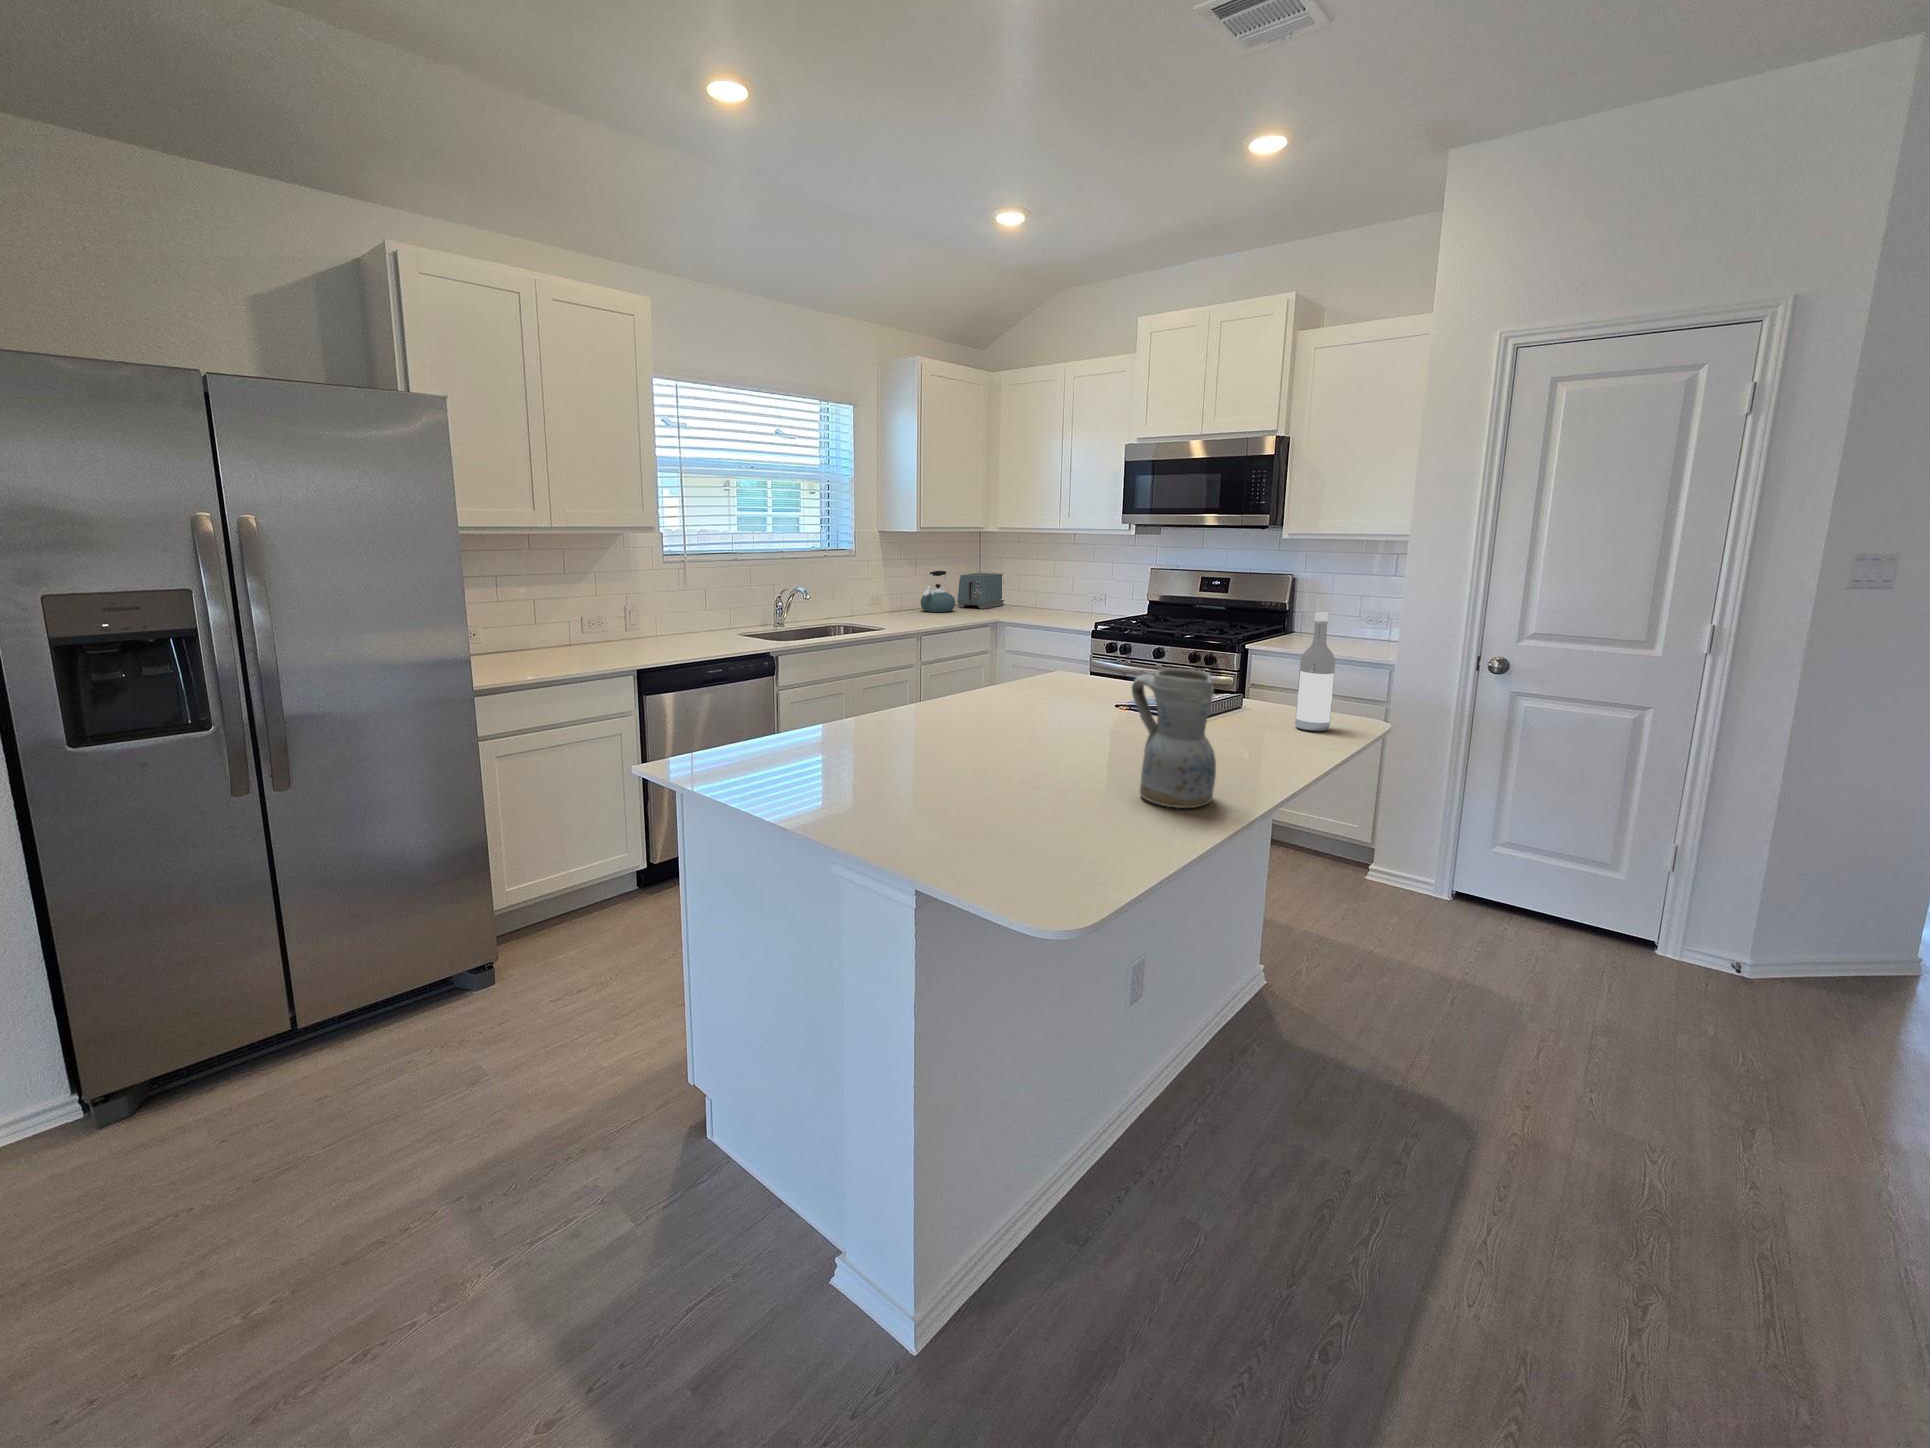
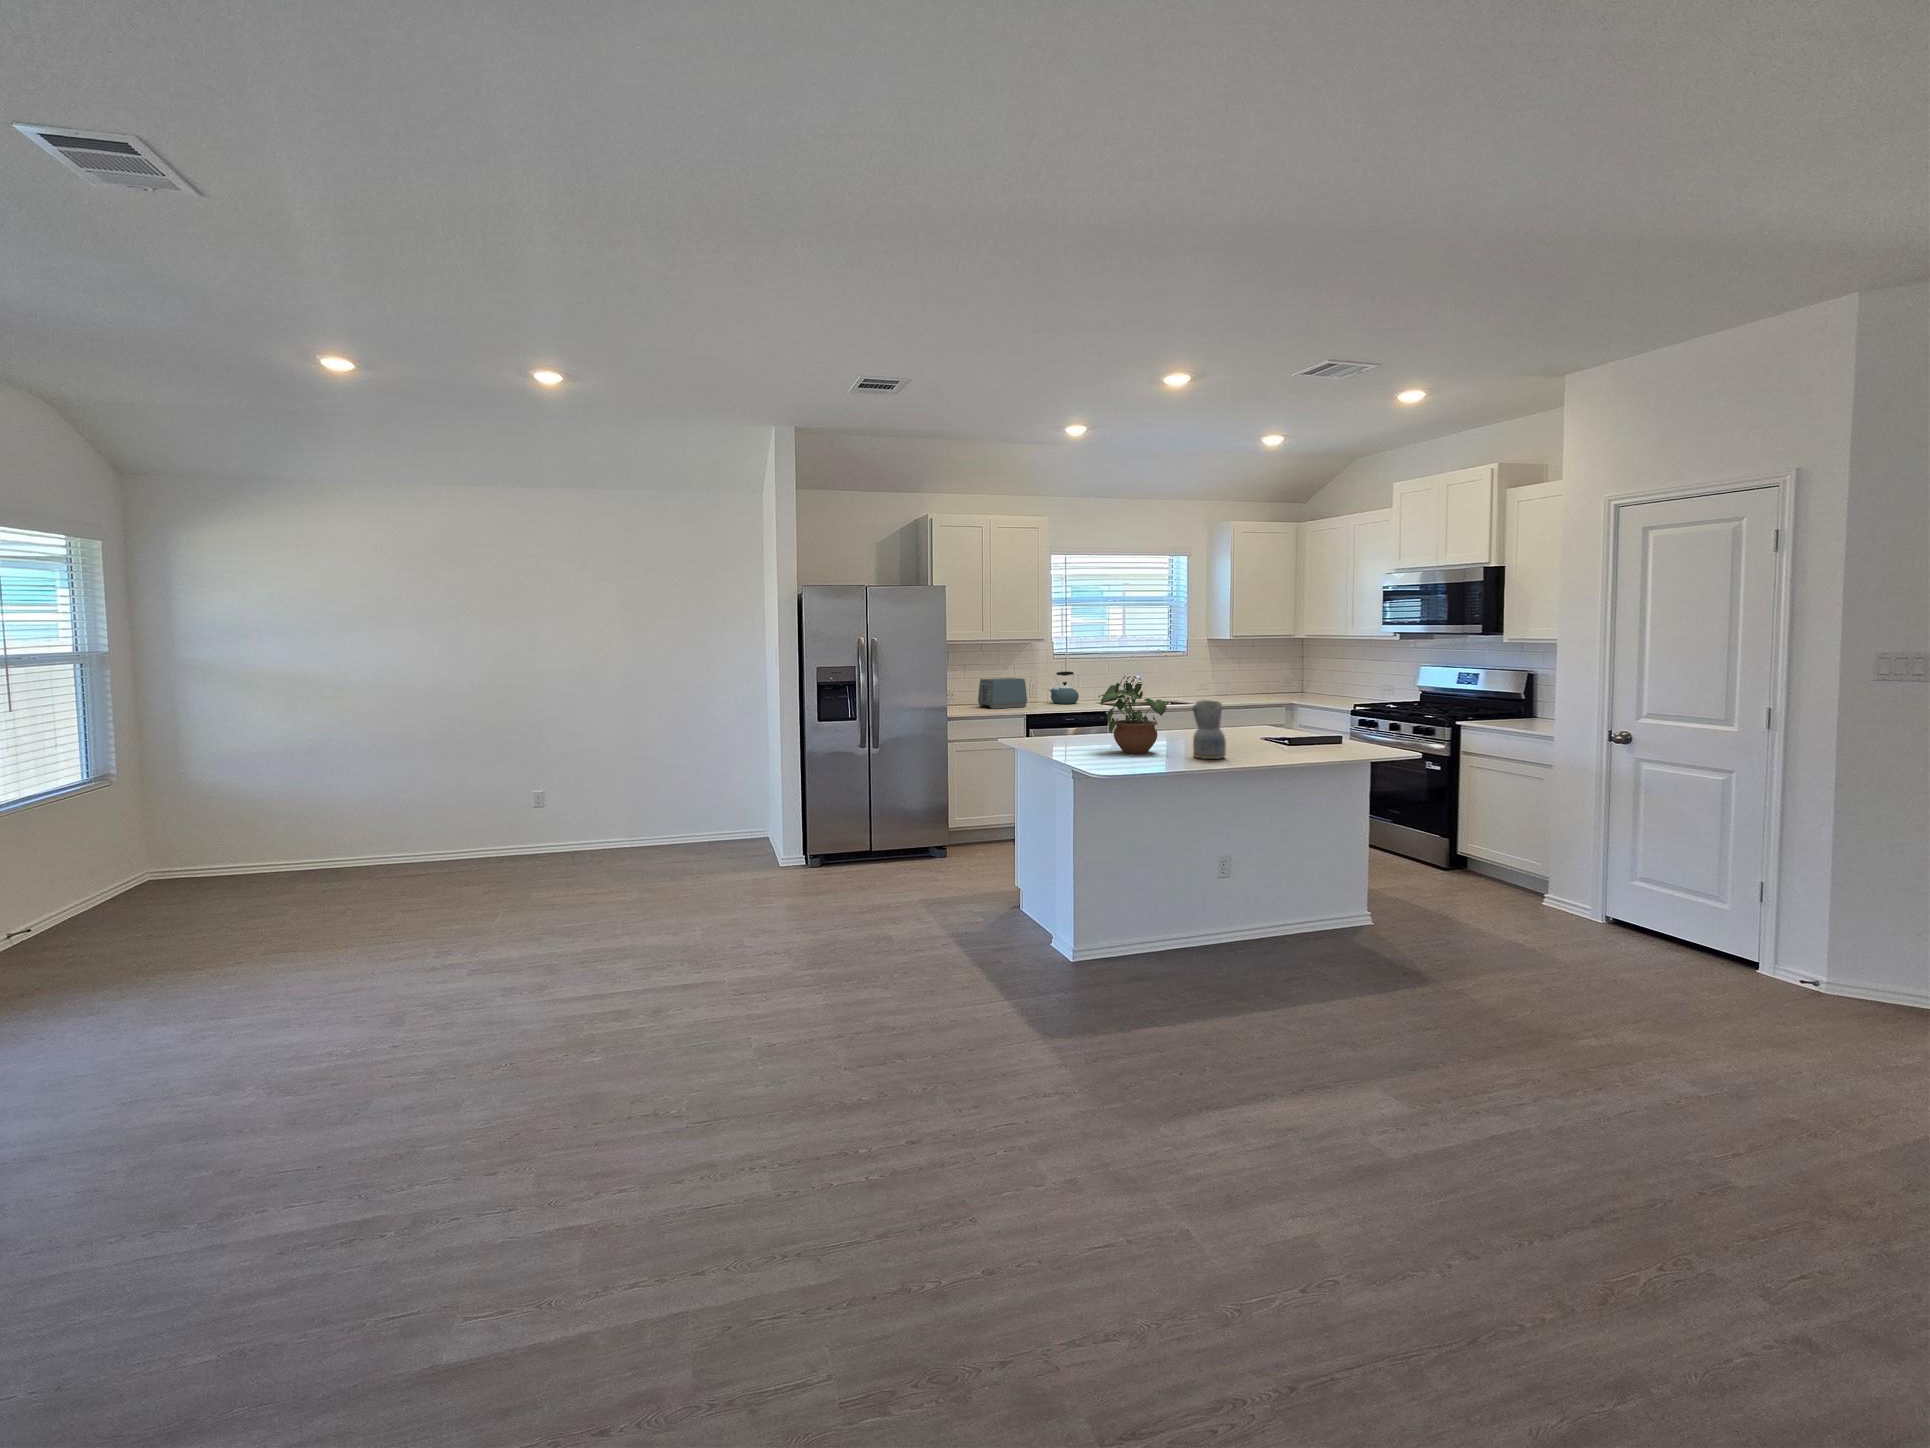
kettle: present [921,571,955,612] -> present [1048,672,1079,704]
toaster: present [957,573,1004,609] -> present [978,678,1027,709]
wine bottle: present [1295,612,1335,731] -> none [1342,684,1363,750]
potted plant: none [910,613,1080,804] -> present [1099,676,1167,754]

